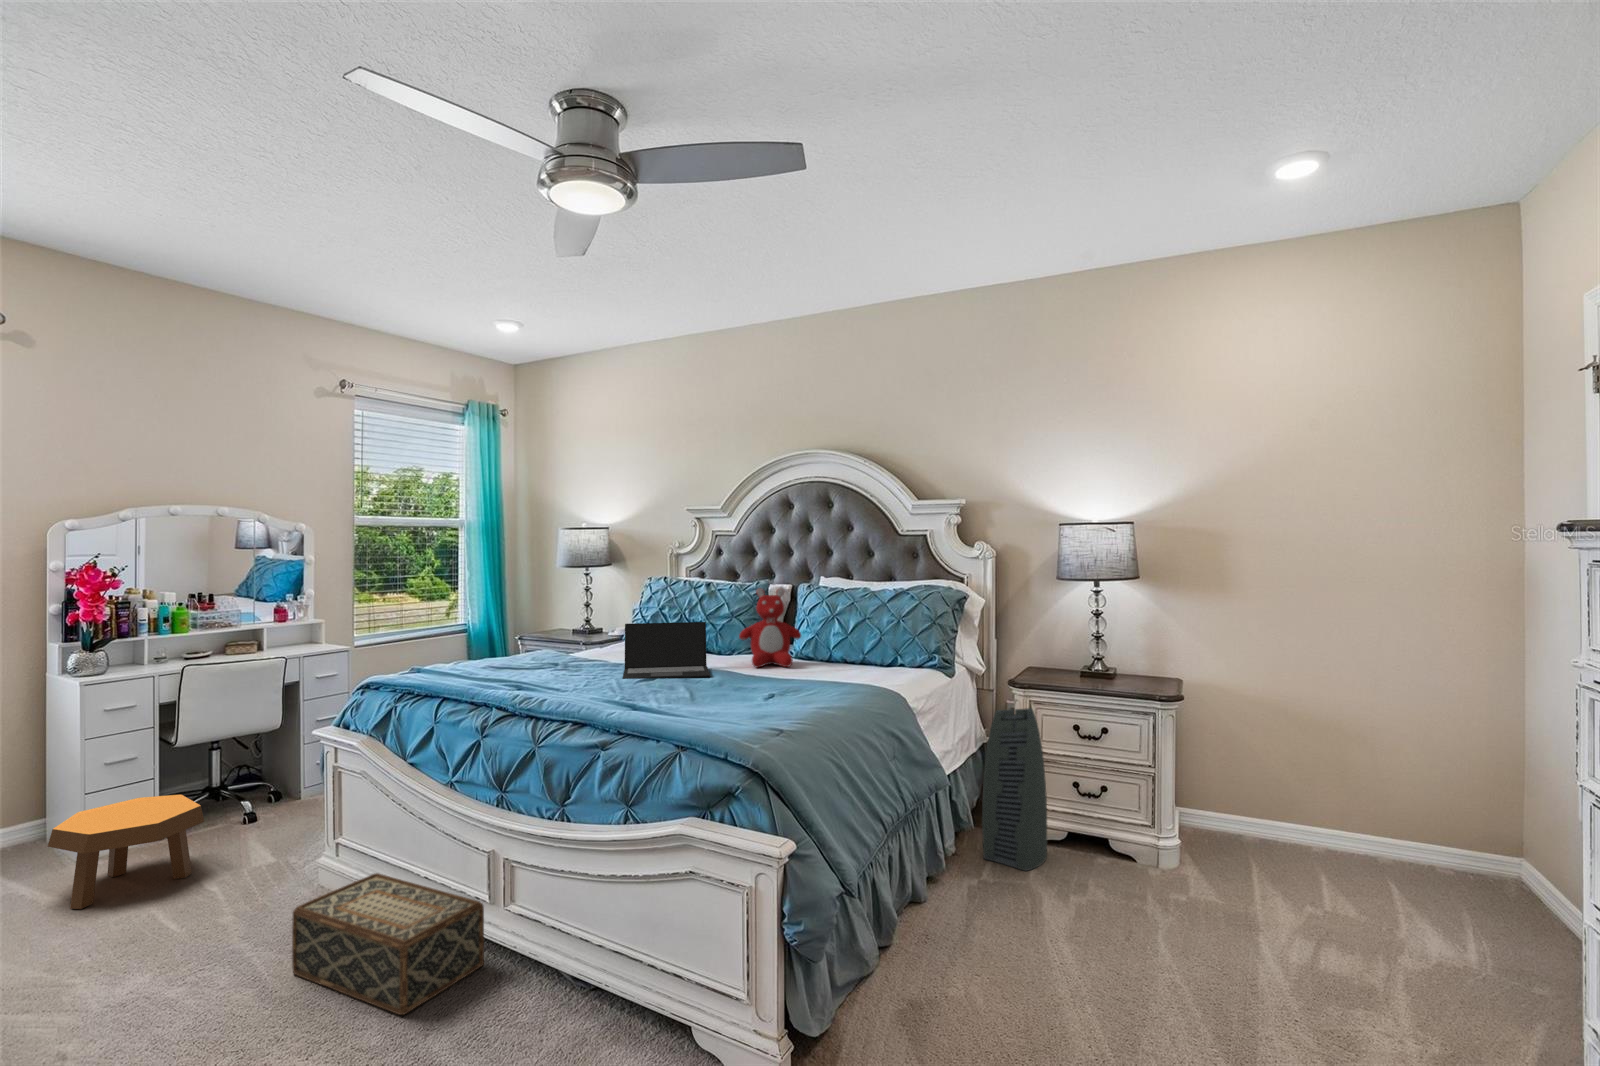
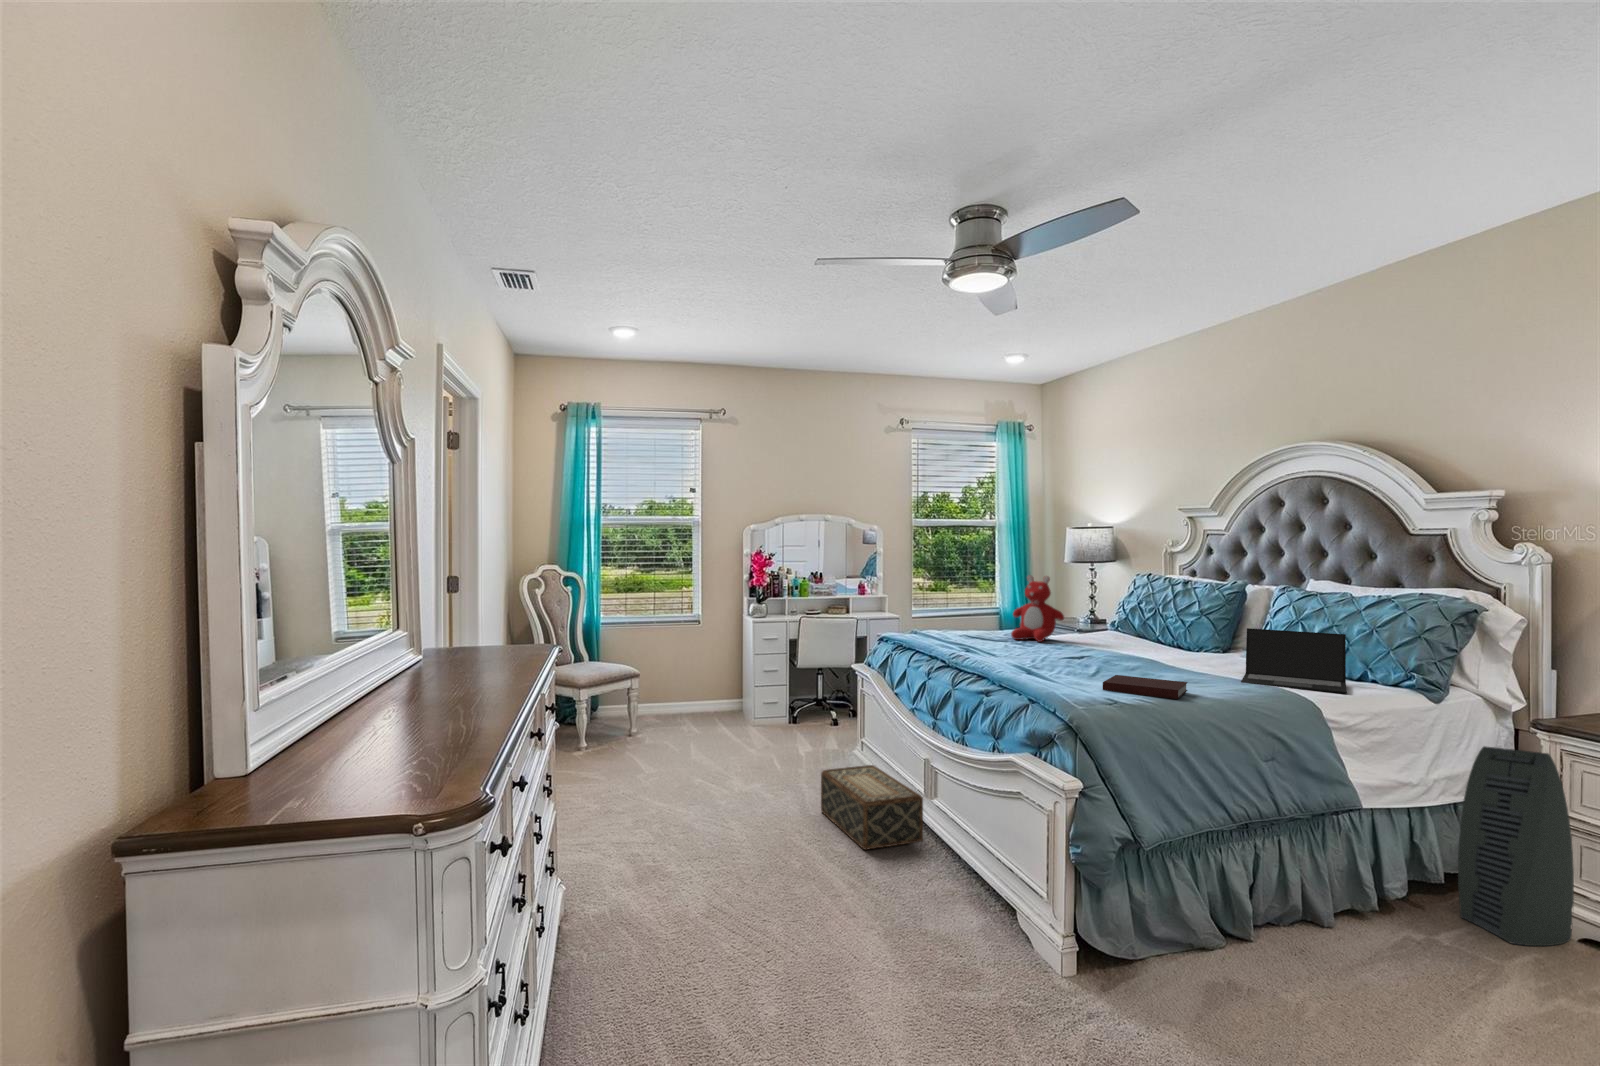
teddy bear: present [739,588,801,668] -> present [1011,575,1064,642]
laptop: present [622,622,711,679] -> present [1241,628,1347,693]
notebook: none [734,692,817,717] -> present [1103,675,1187,699]
footstool: present [48,795,204,909] -> none [731,696,802,752]

